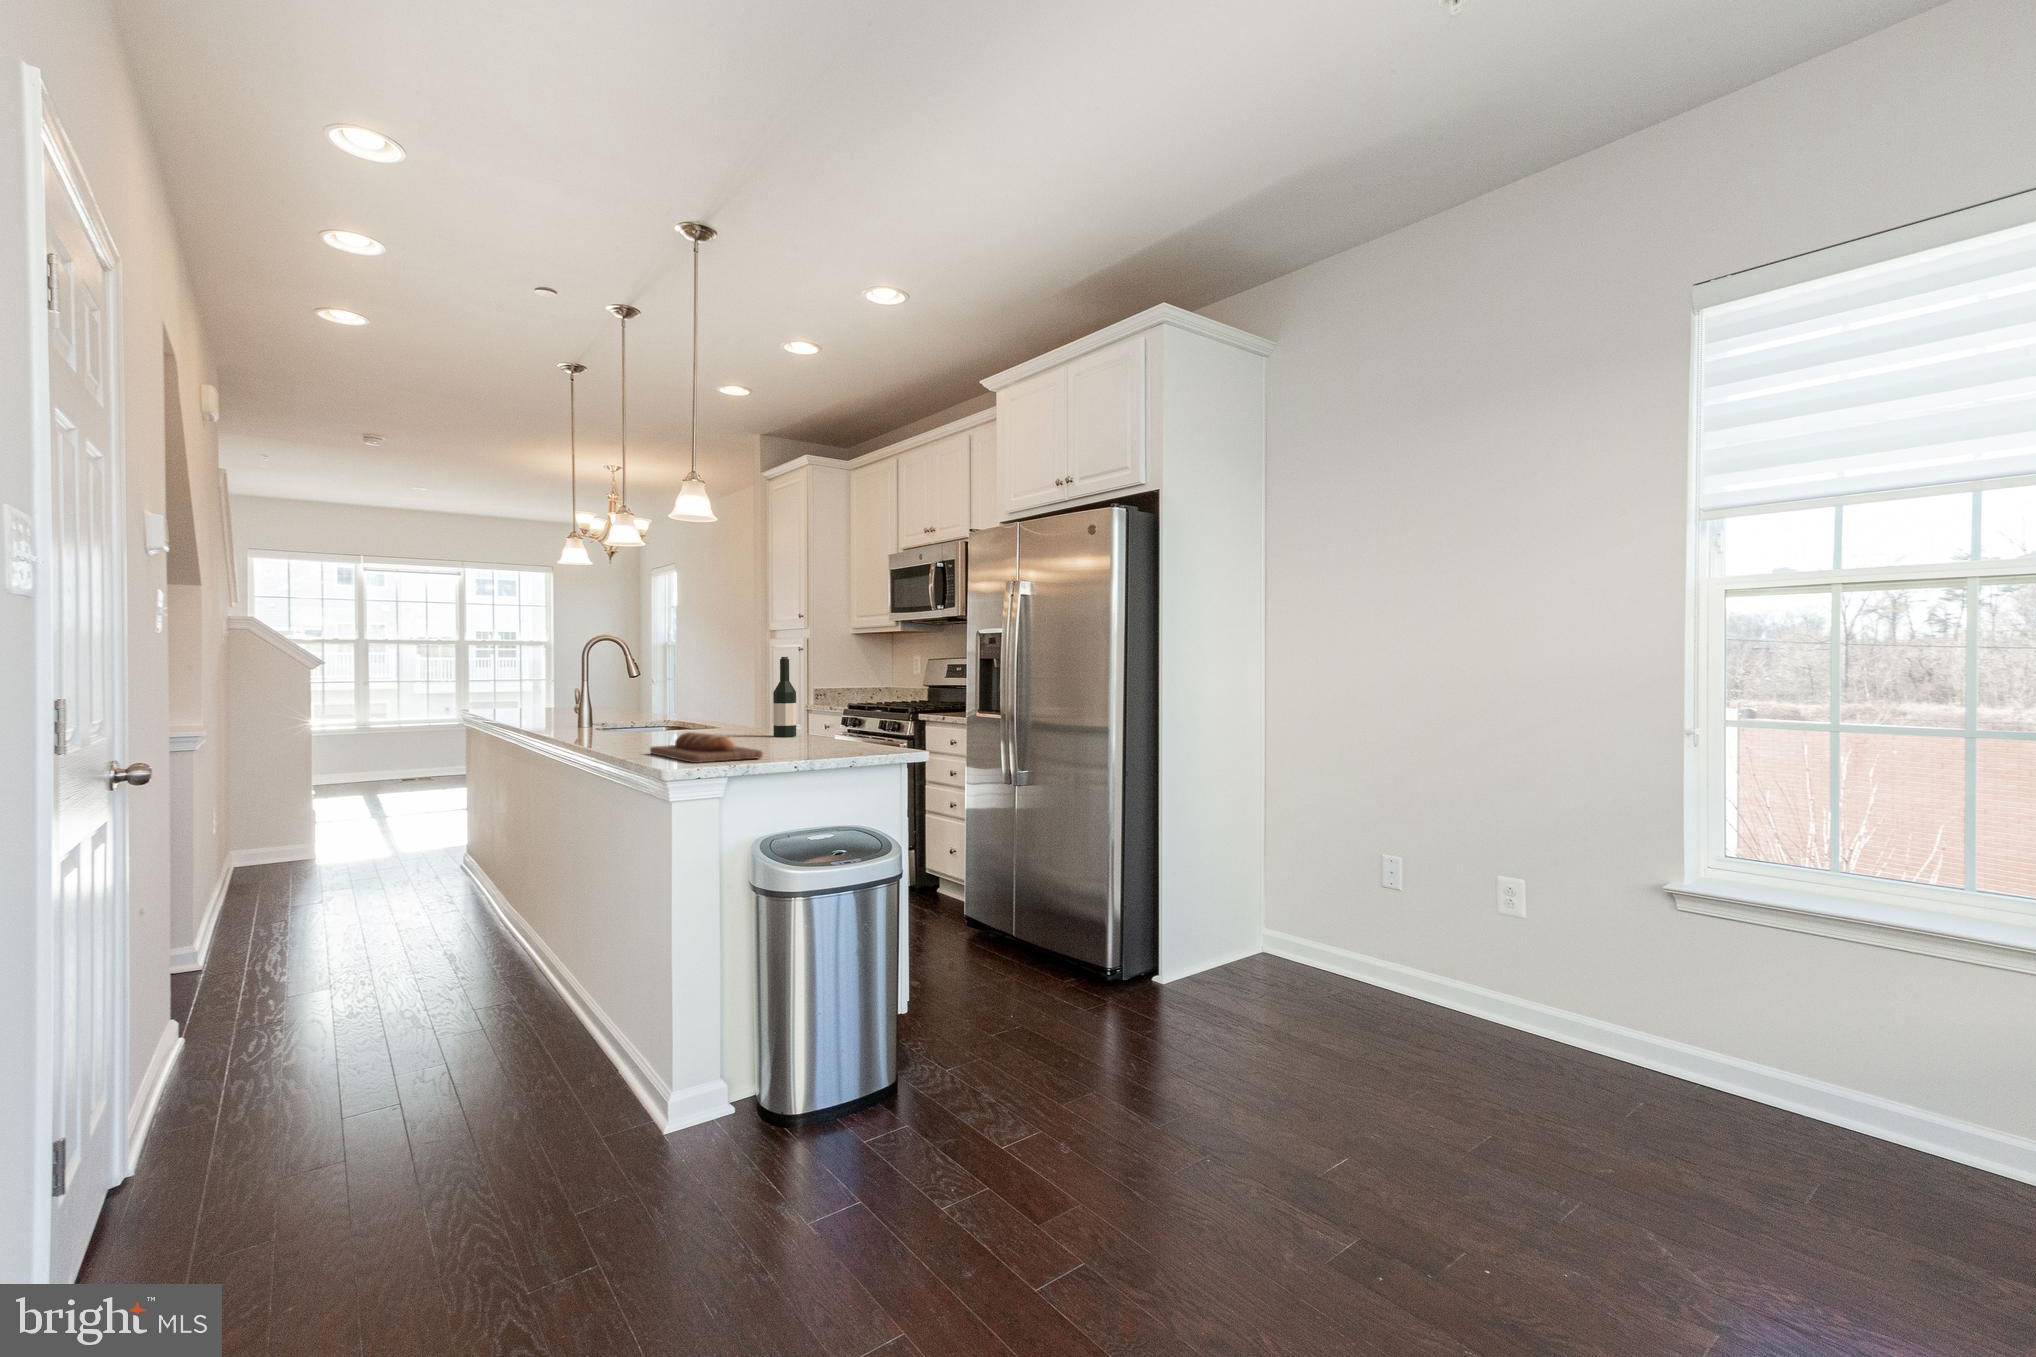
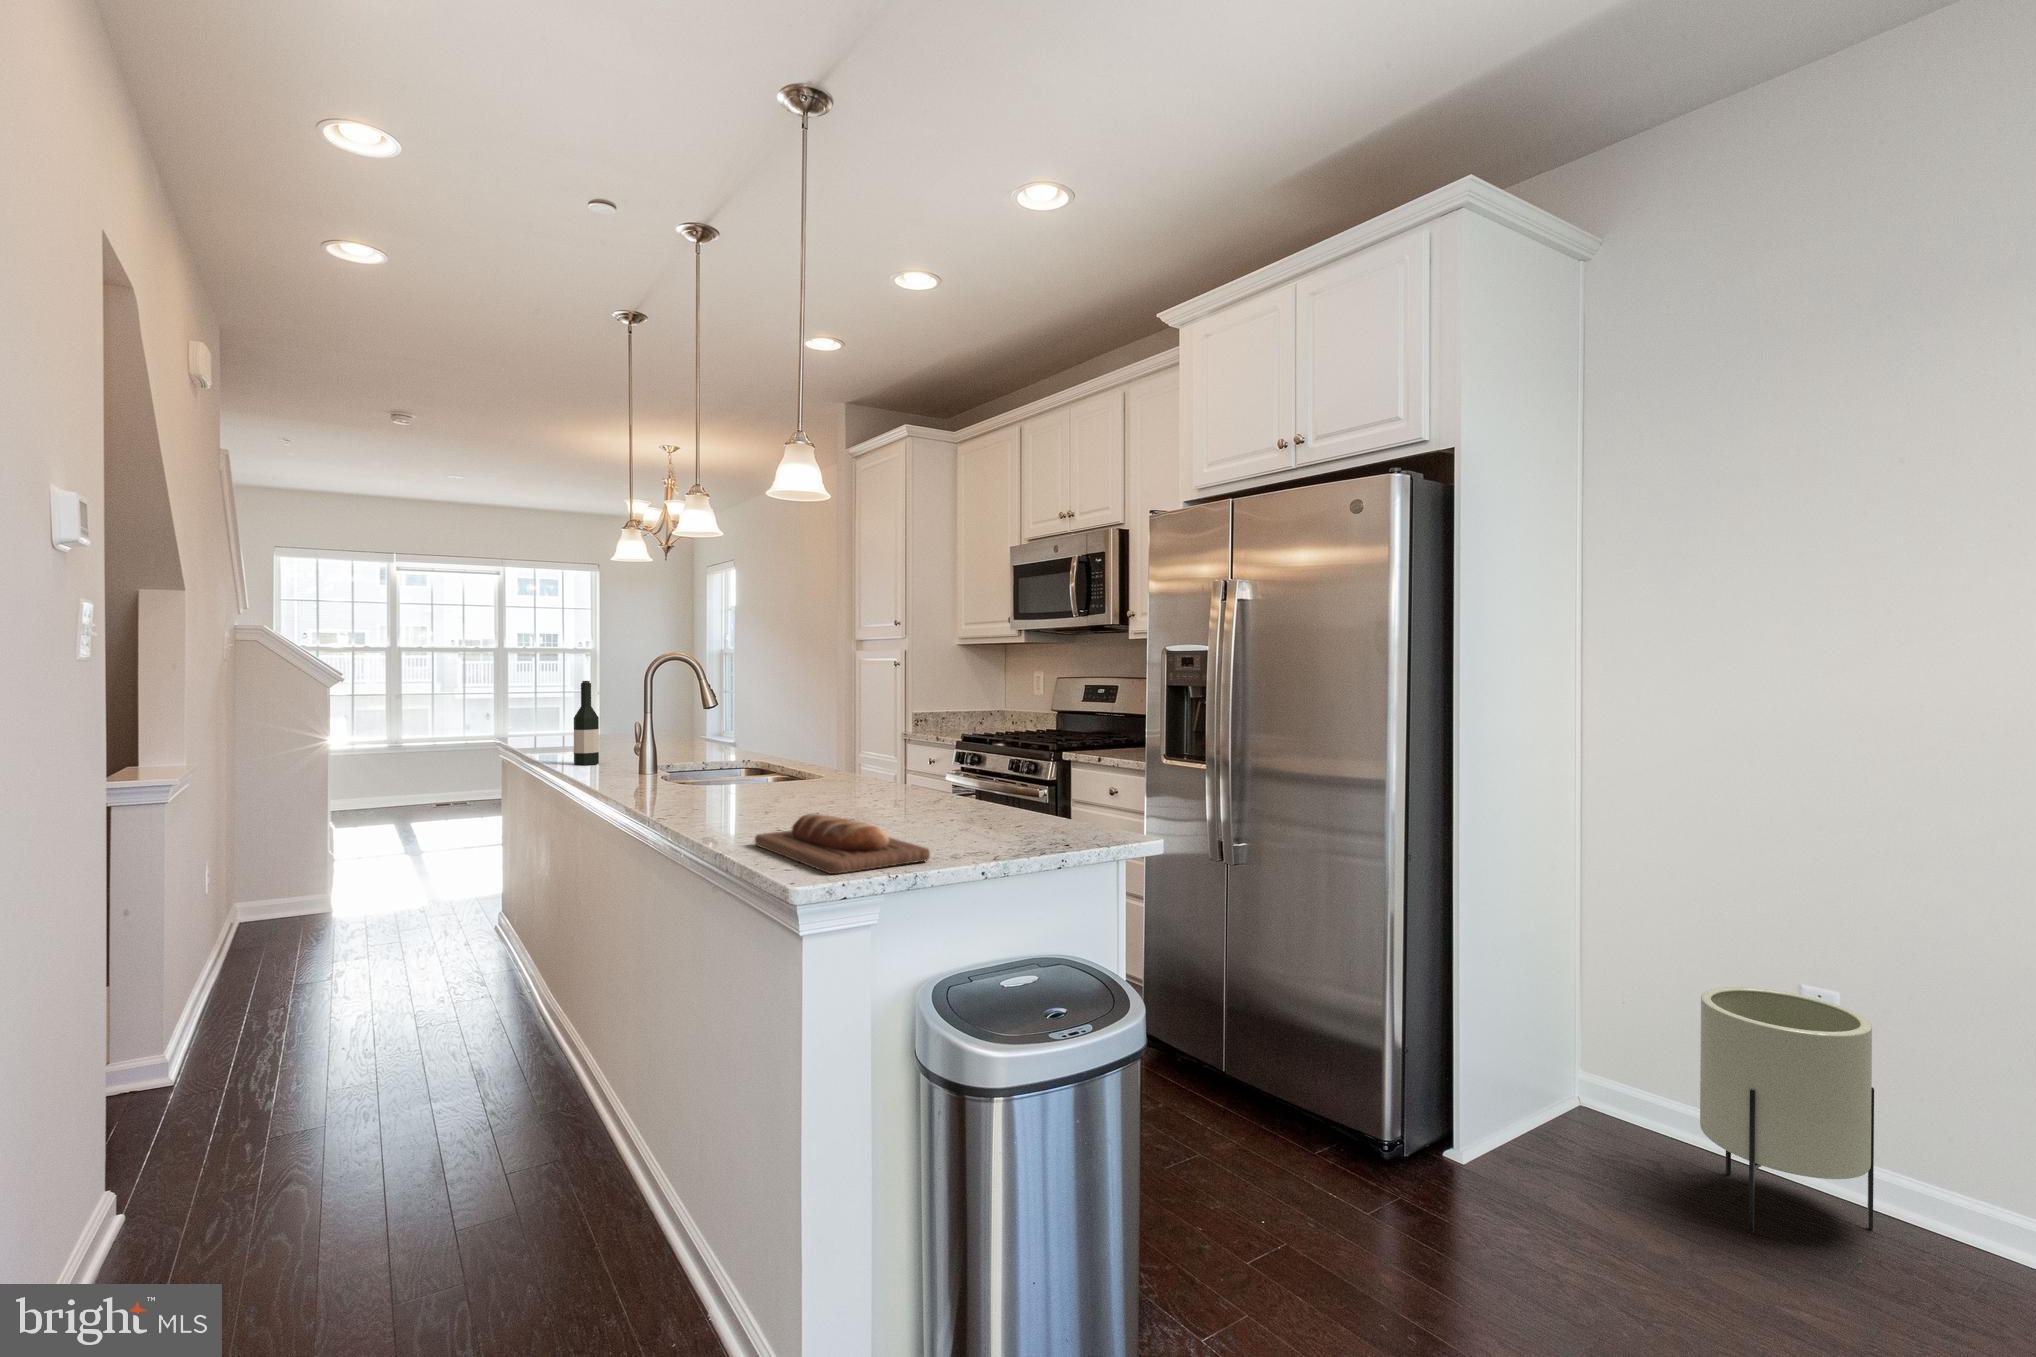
wine bottle: present [773,657,796,737] -> present [574,681,599,765]
planter: none [1312,859,1410,1013] -> present [1700,987,1874,1233]

